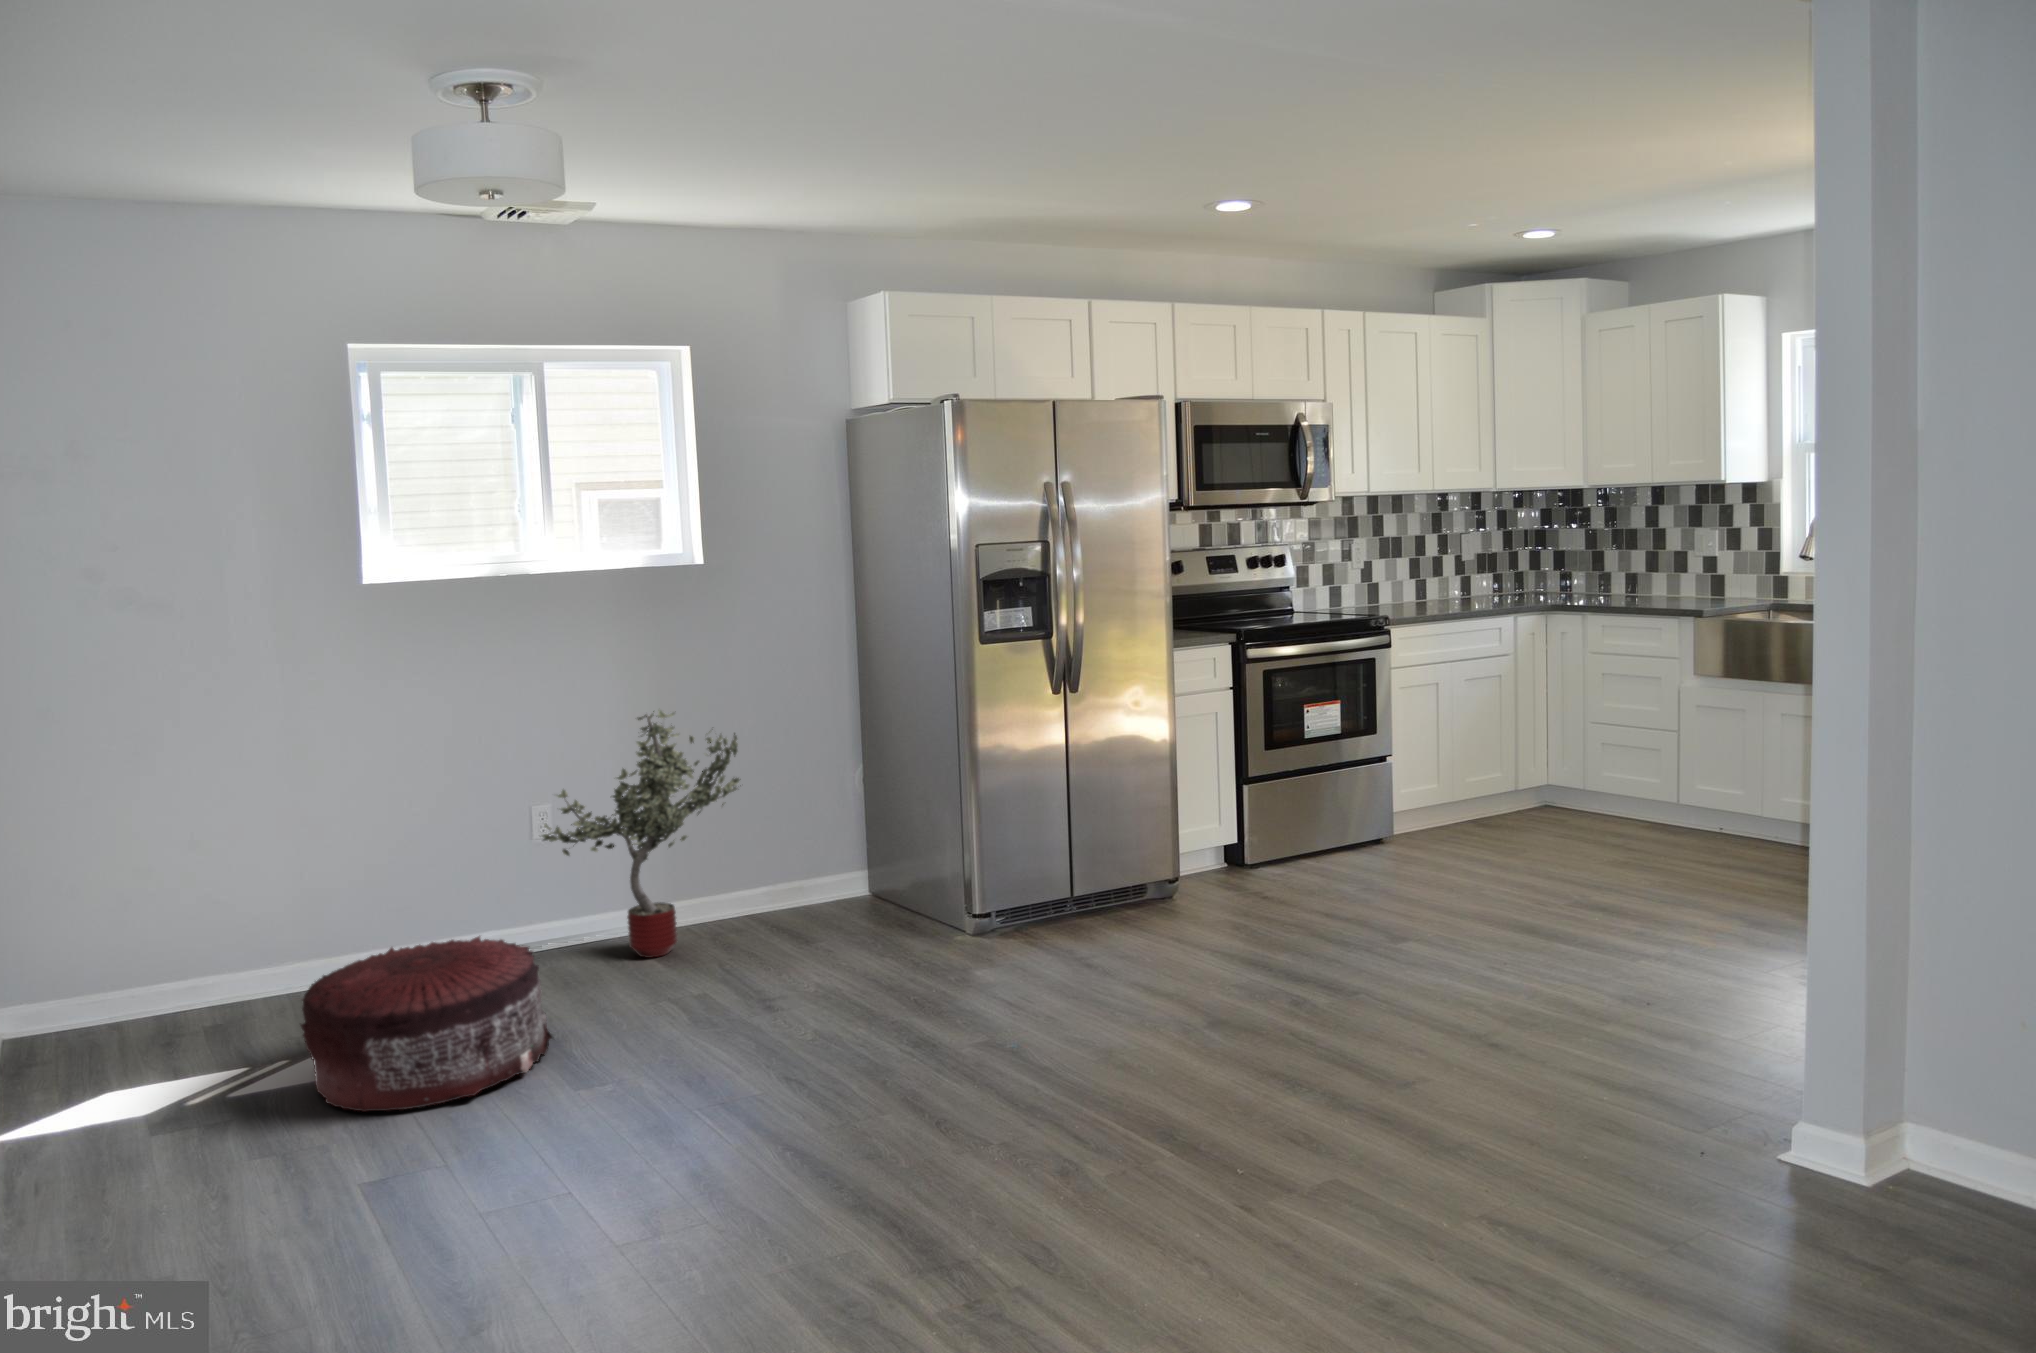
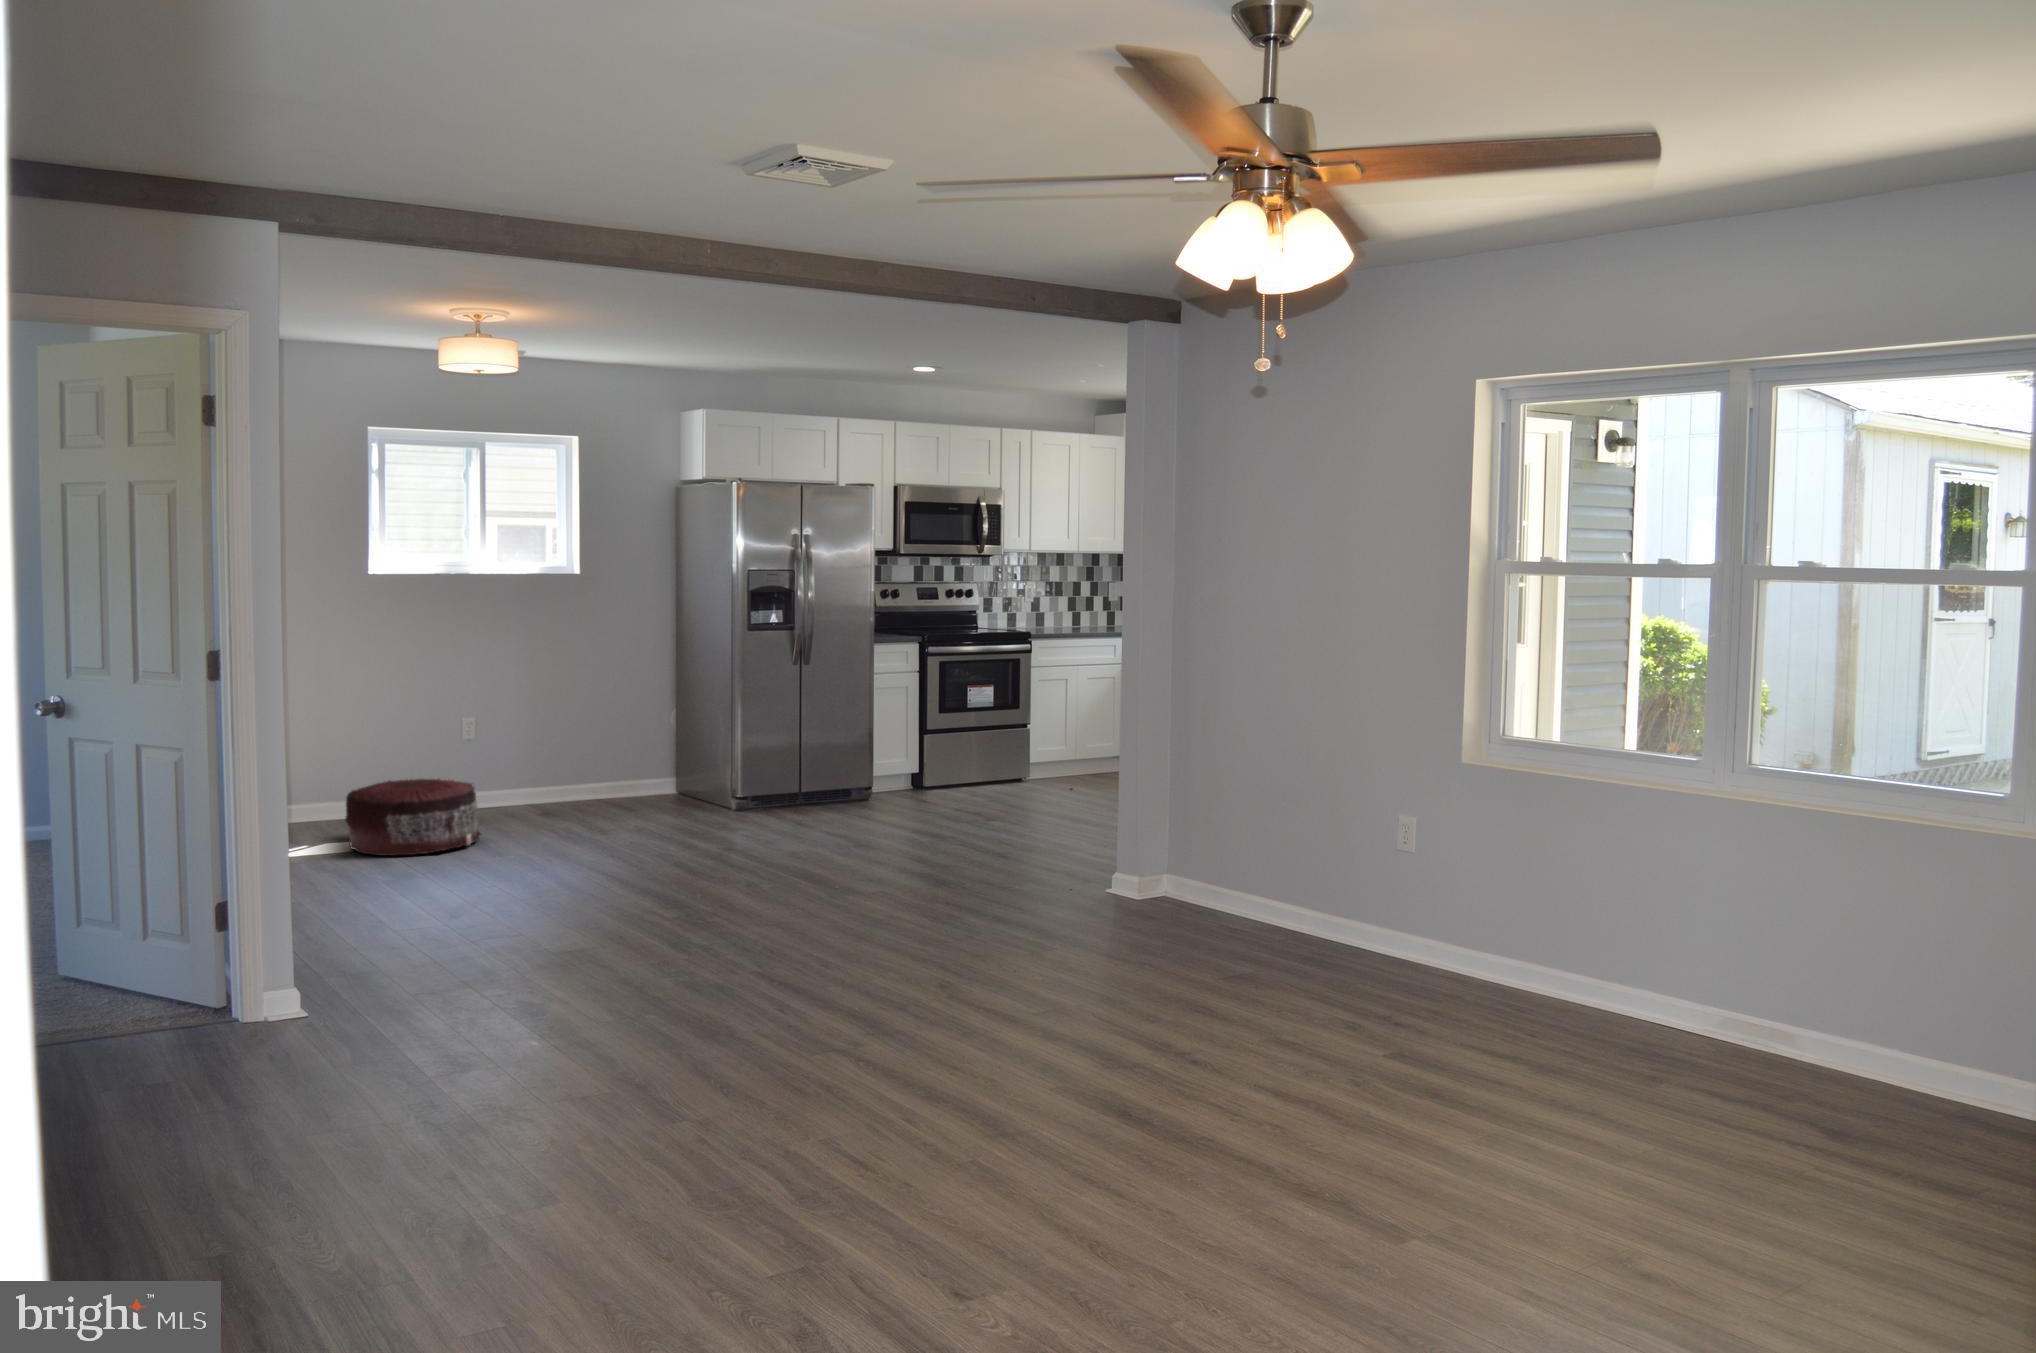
potted tree: present [542,710,739,958] -> none [469,661,596,813]

